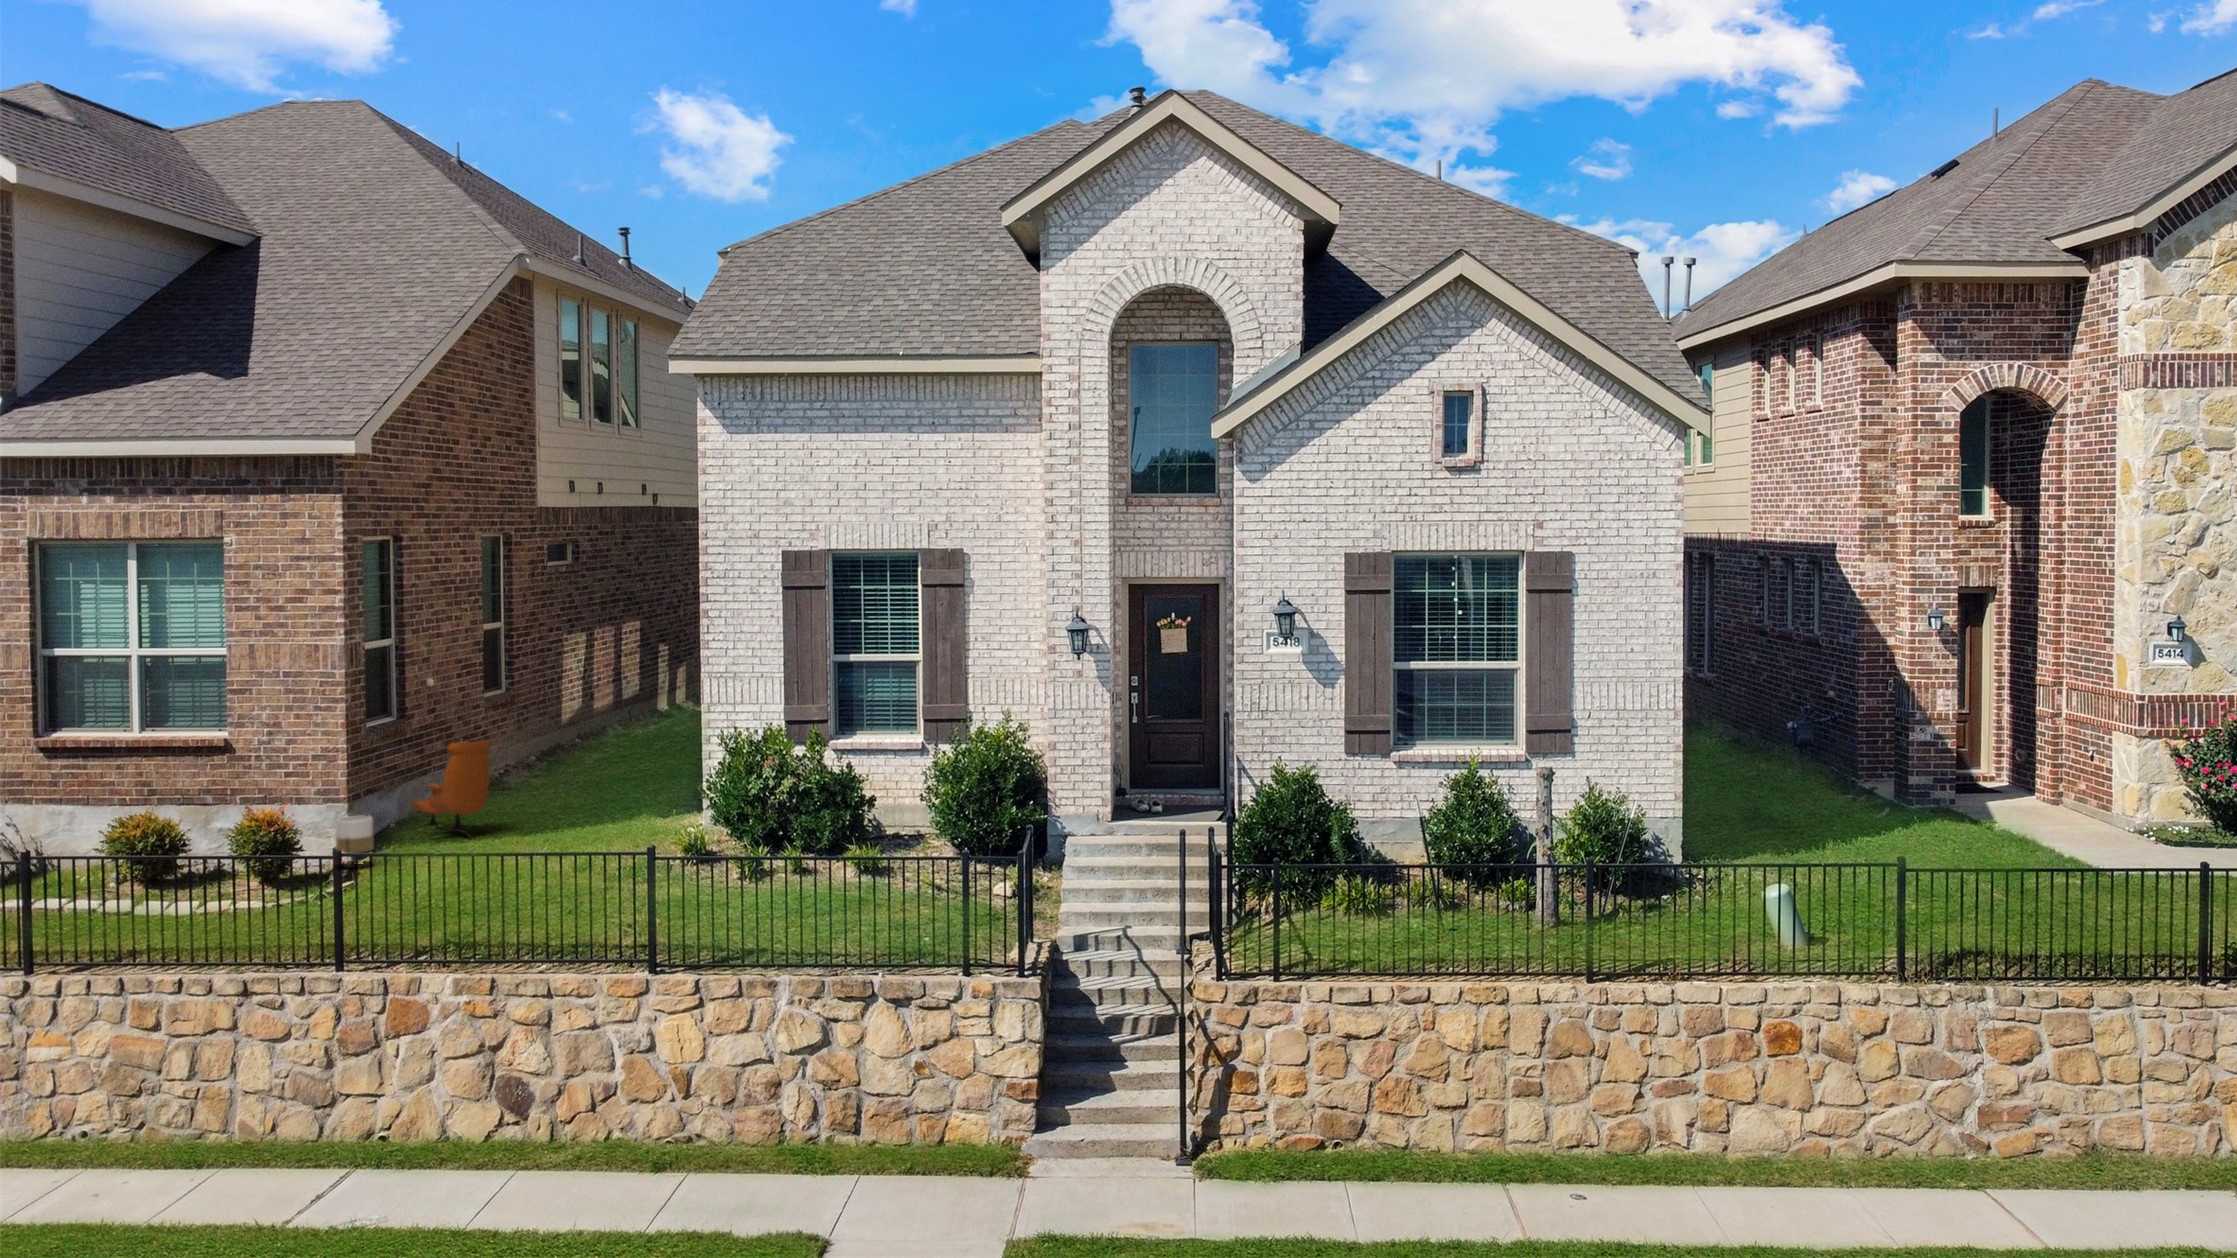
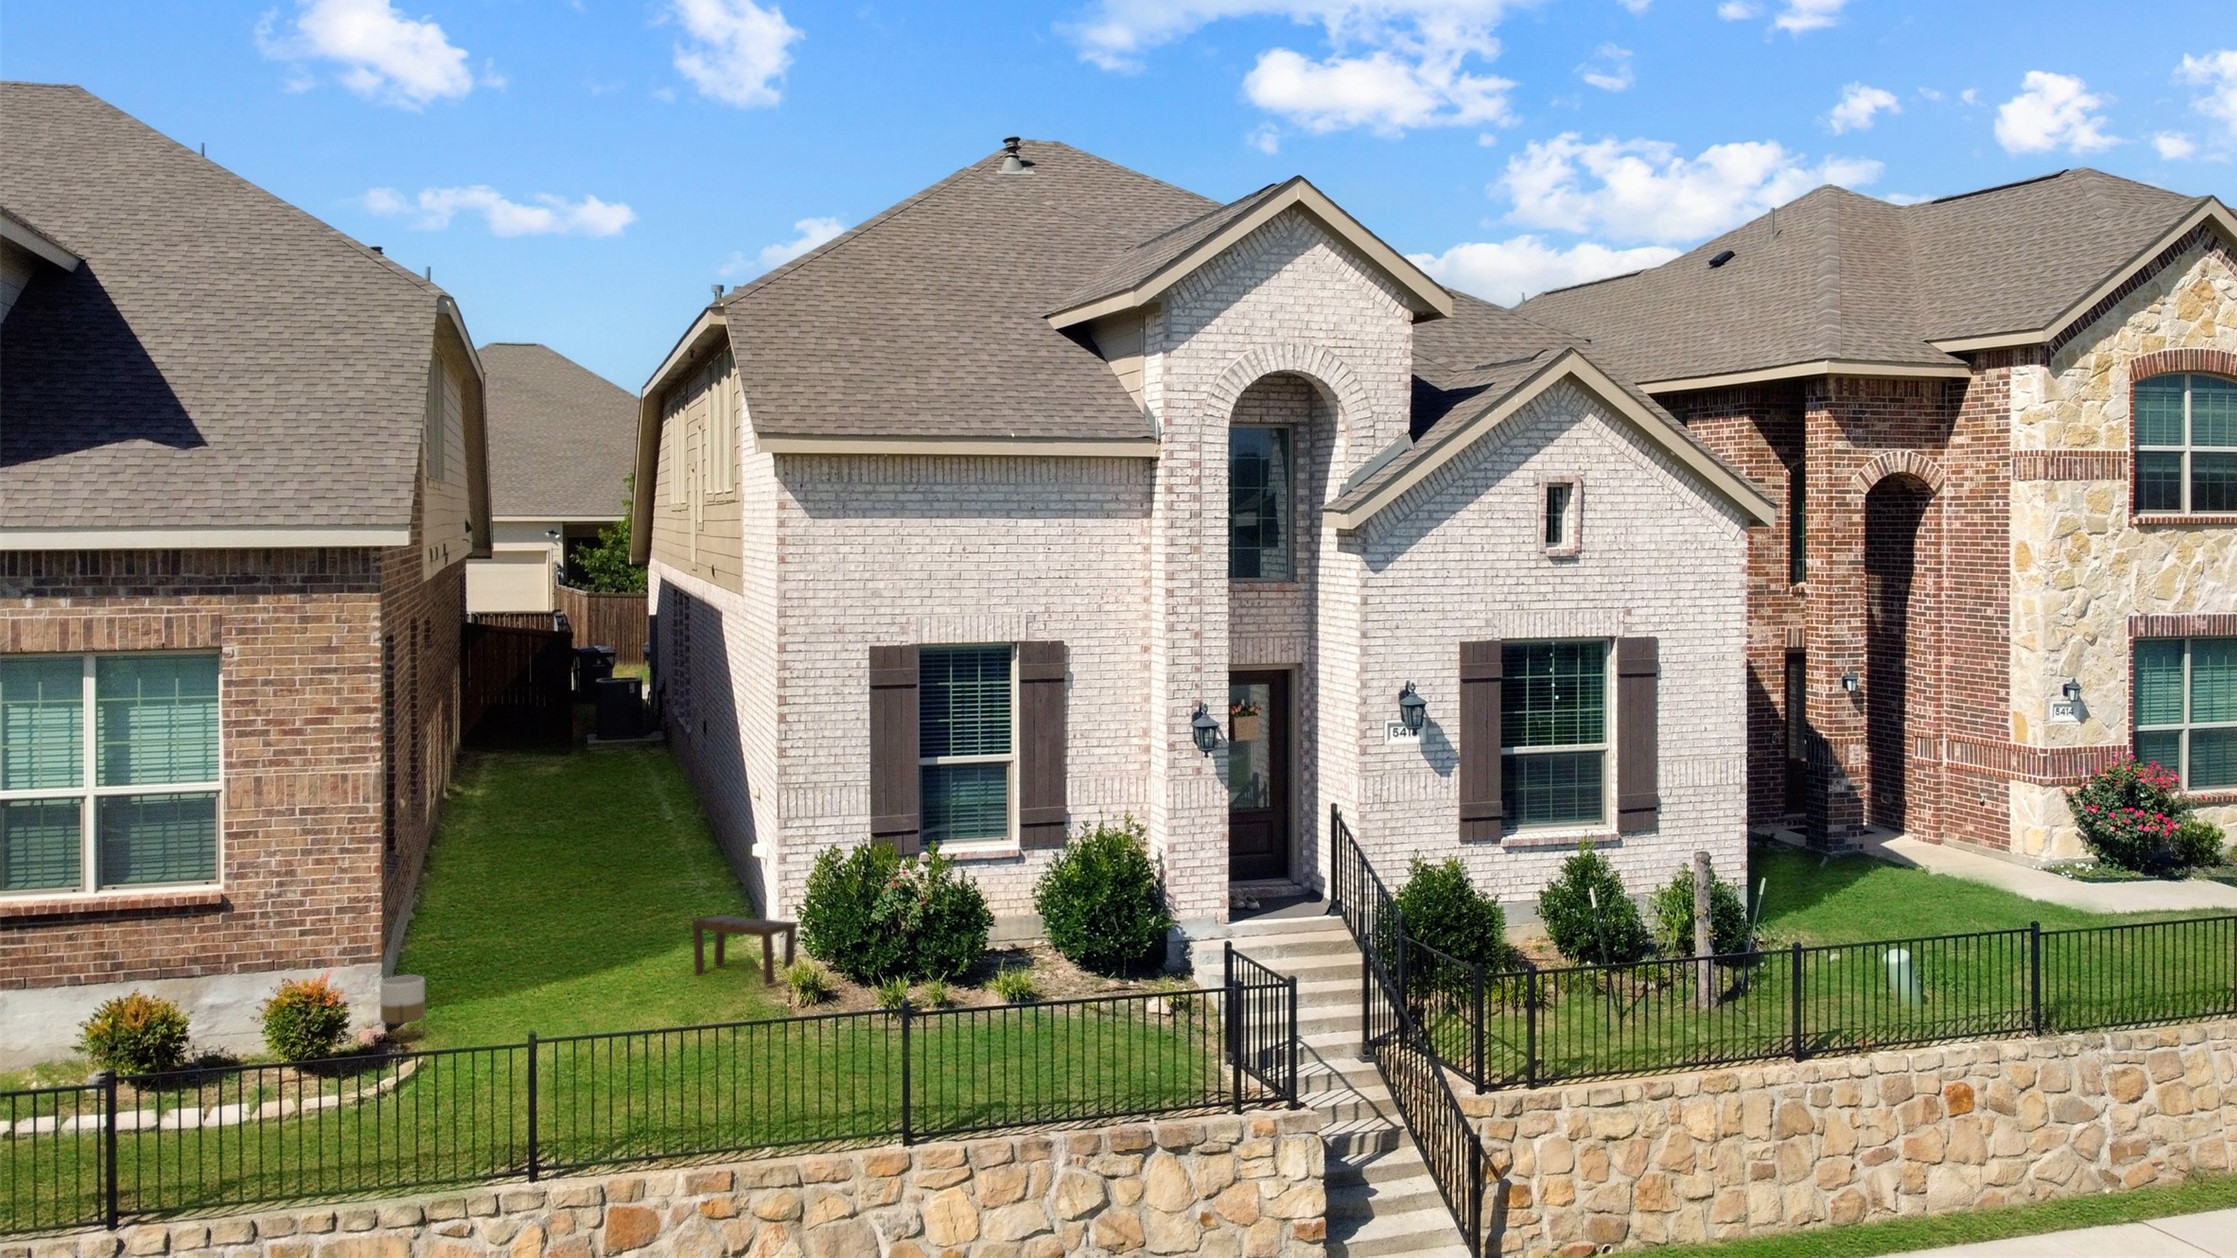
lounge chair: present [412,740,491,837] -> none [403,872,523,992]
bench: none [631,788,711,849] -> present [692,915,798,985]

